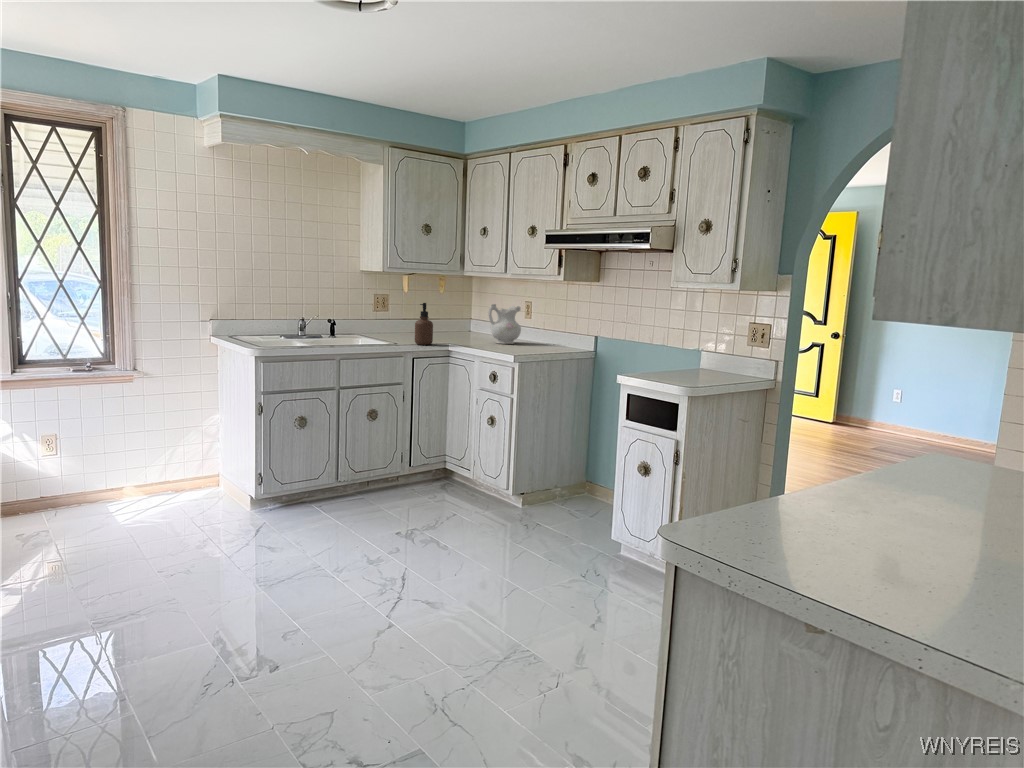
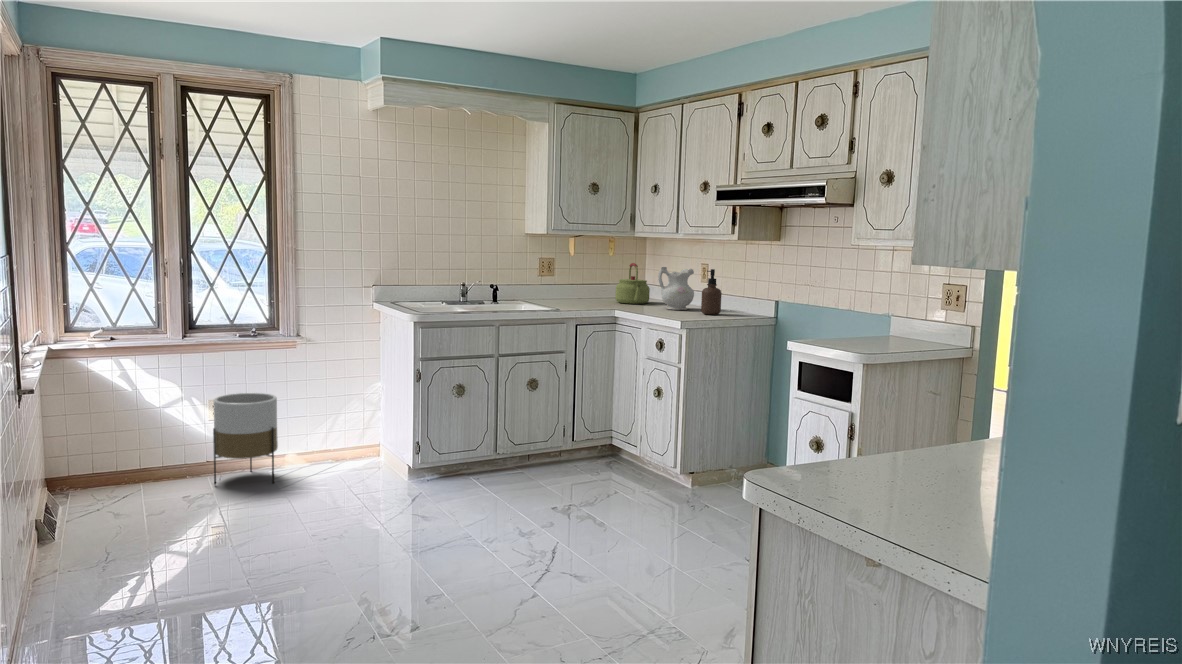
kettle: none [447,300,478,338] -> present [615,263,650,304]
soap dispenser: present [415,303,433,345] -> present [701,269,722,315]
planter: none [47,428,117,523] -> present [213,393,278,485]

